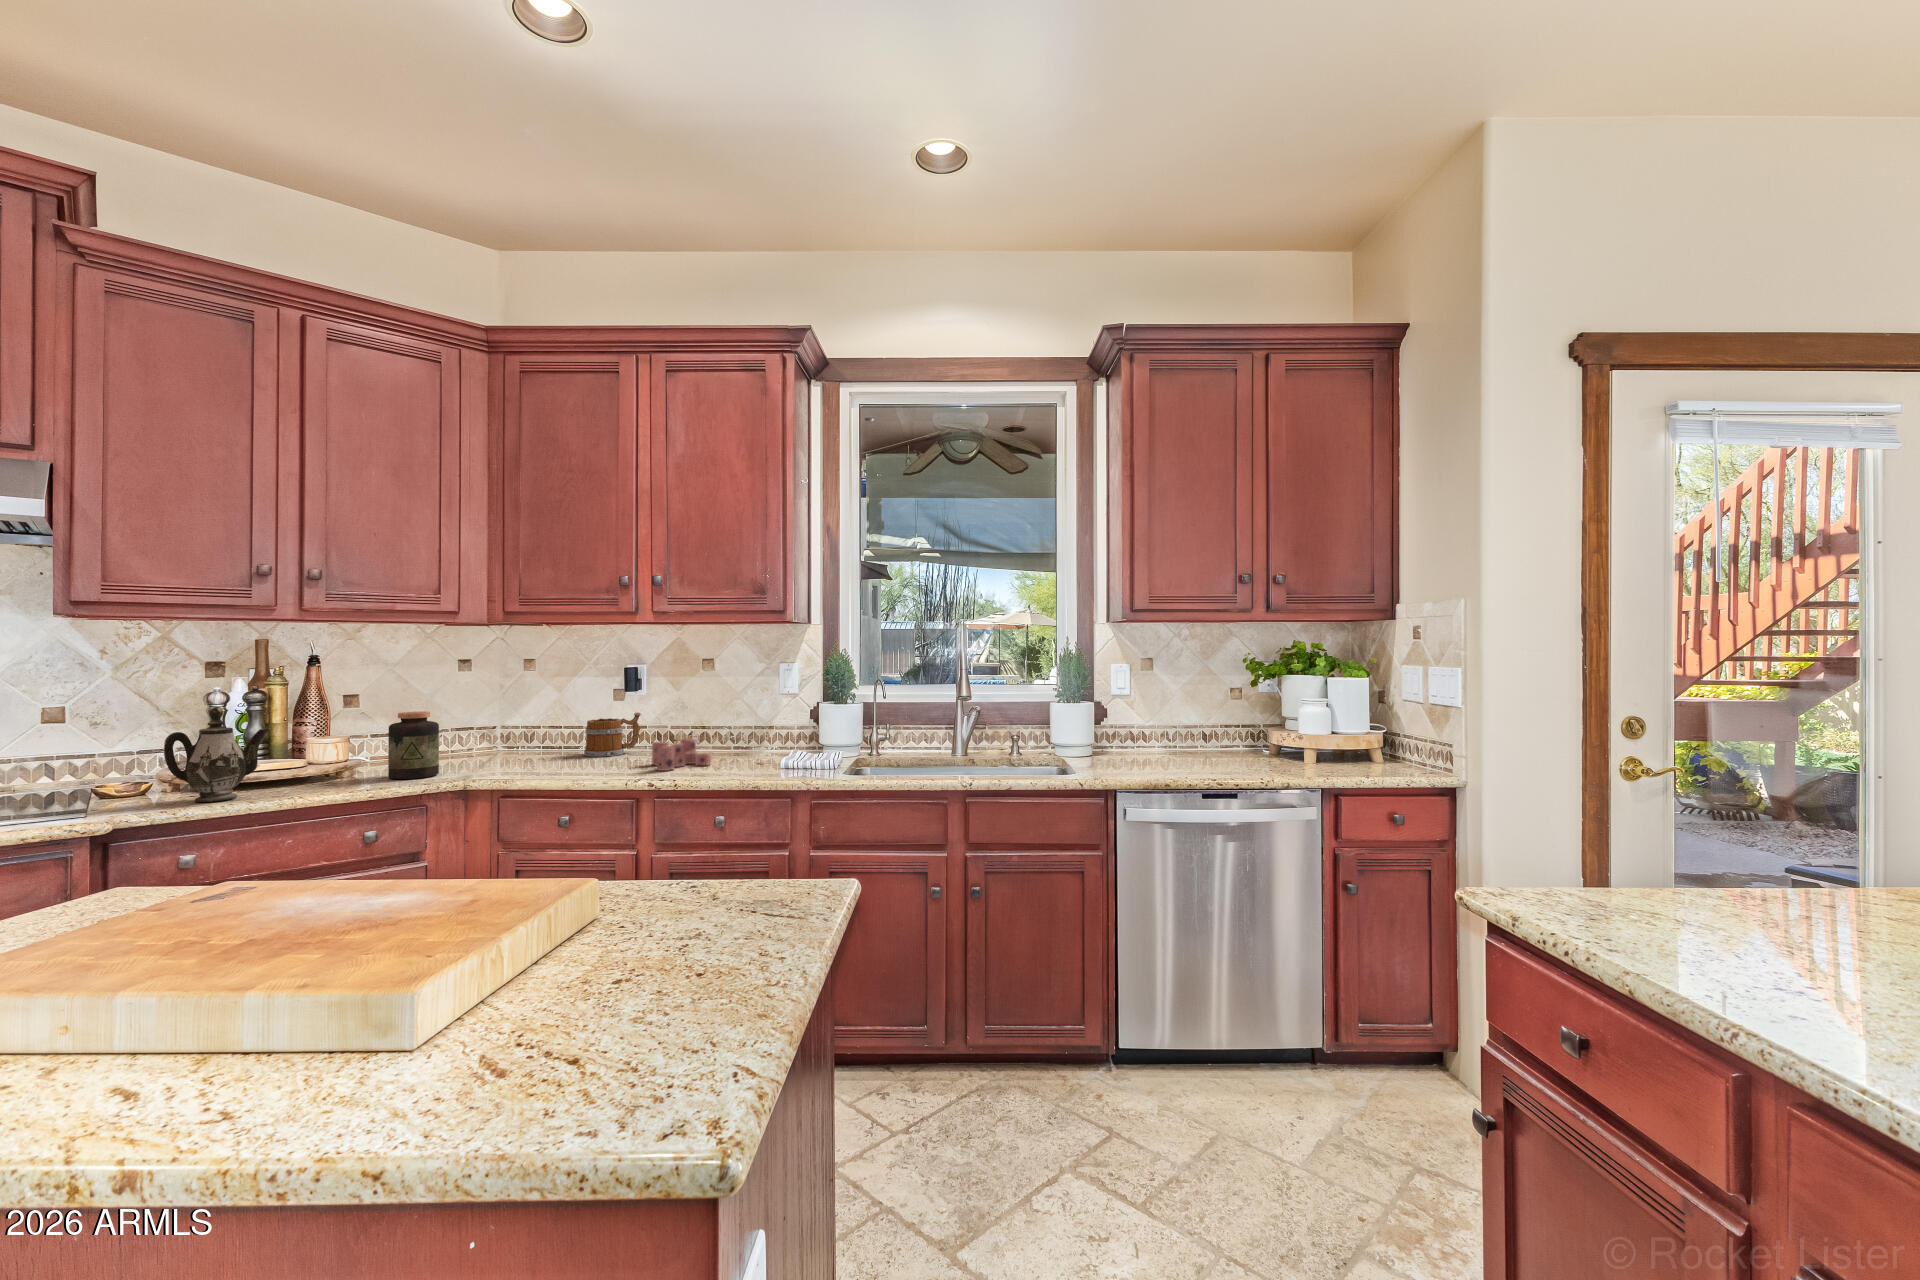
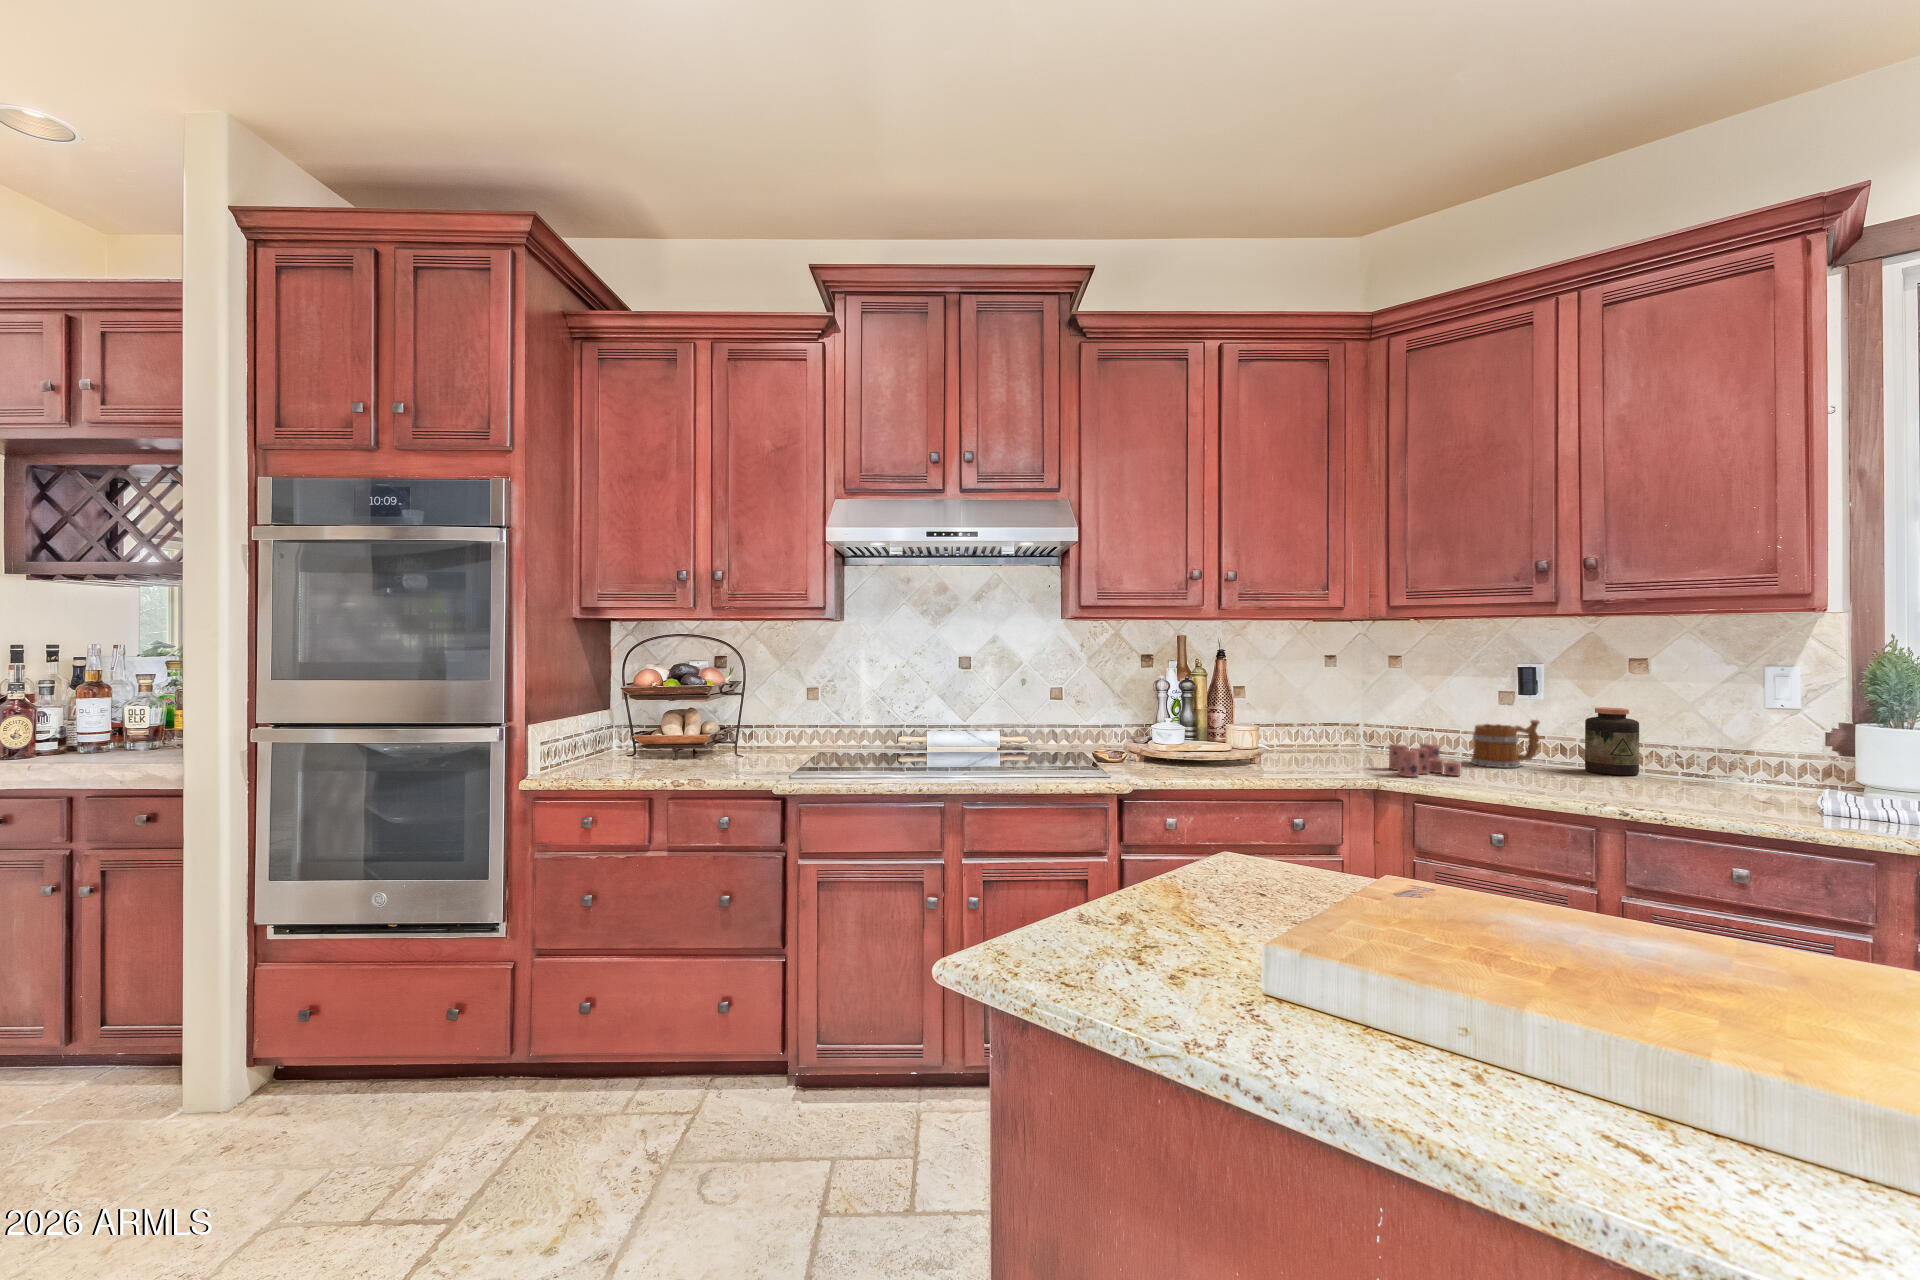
teapot: present [164,706,270,802] -> none [1152,693,1220,776]
jar: present [388,712,439,779] -> present [1585,707,1639,775]
candle: present [652,739,711,771] -> present [1389,744,1462,777]

